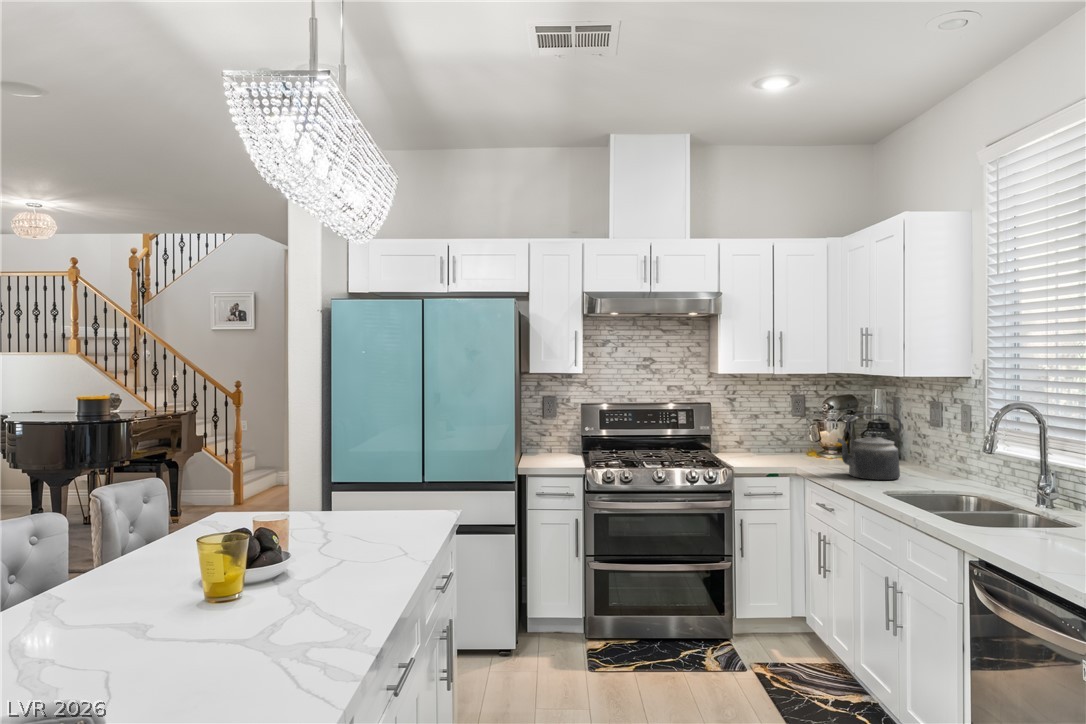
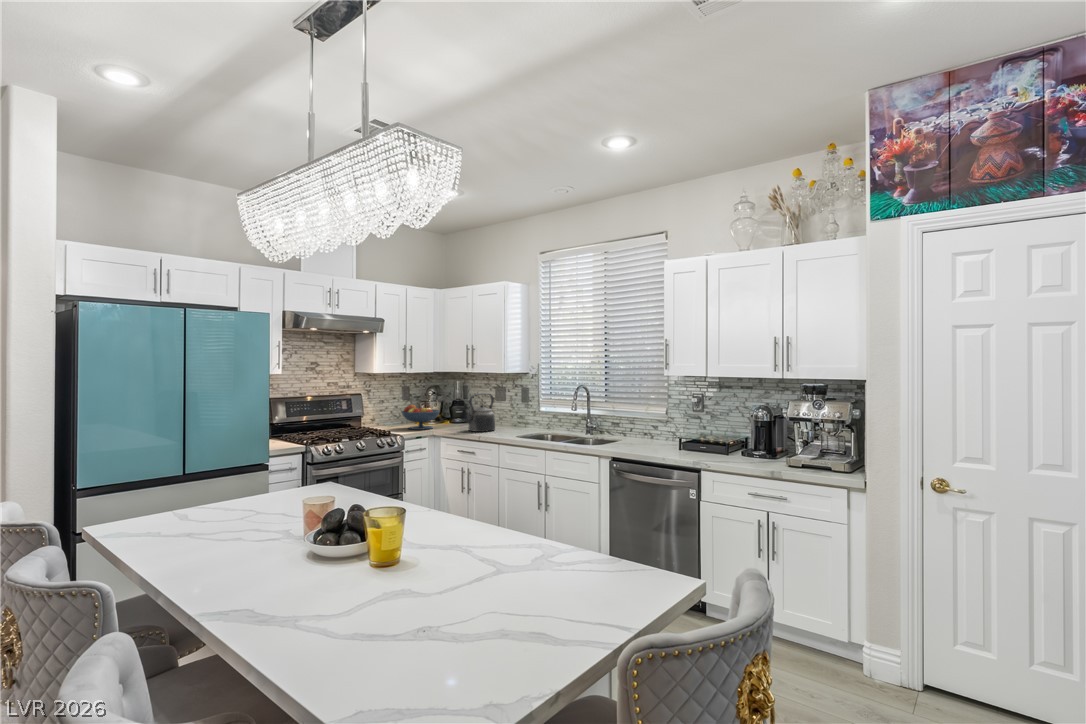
fruit bowl: none [762,423,824,463] -> present [402,405,440,430]

